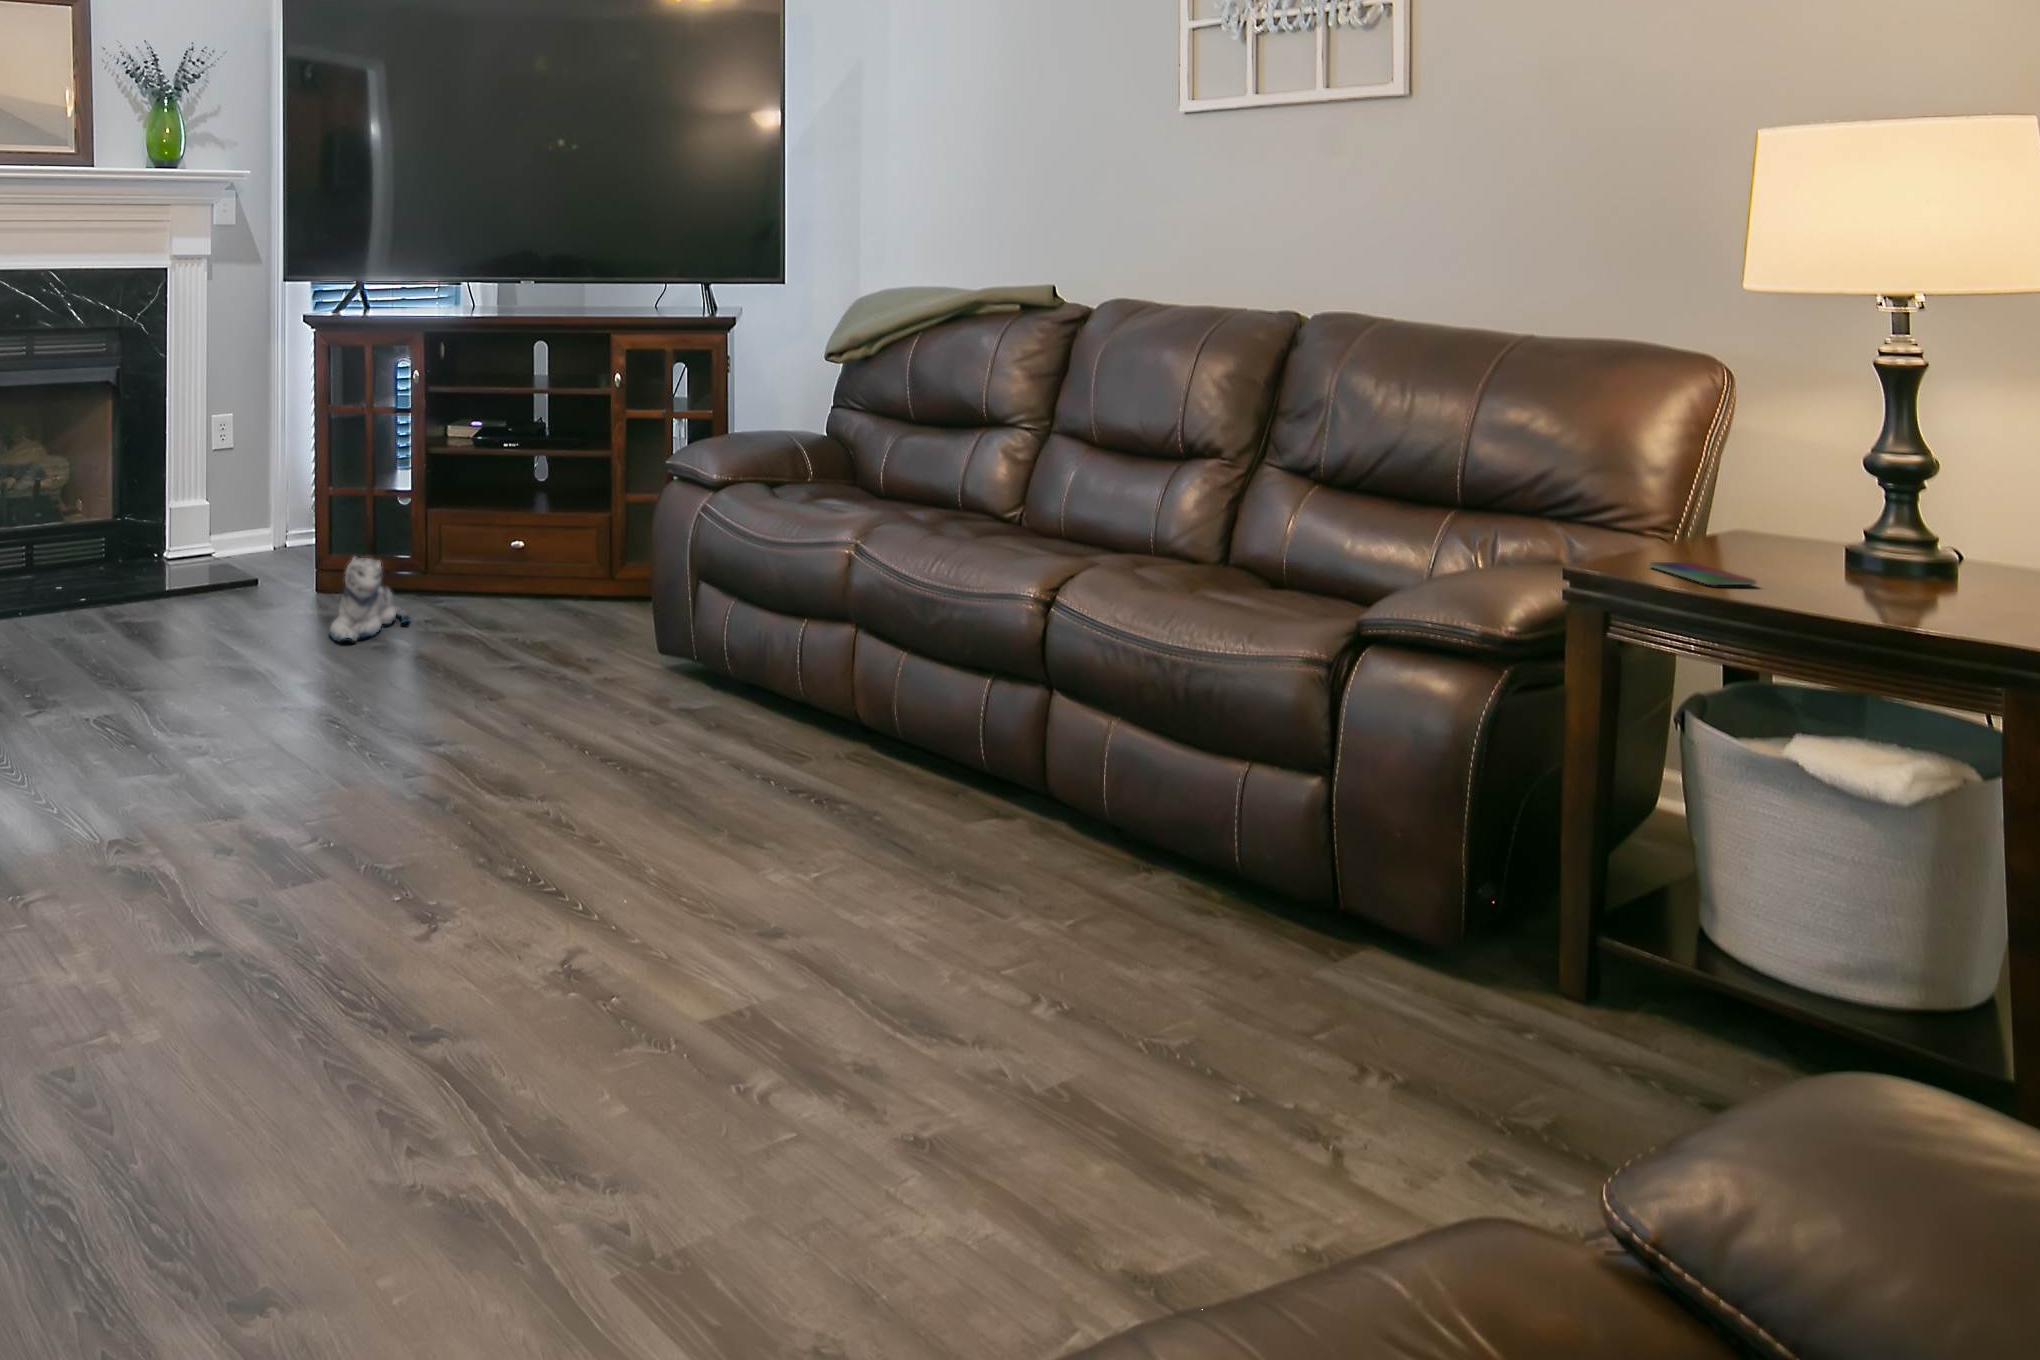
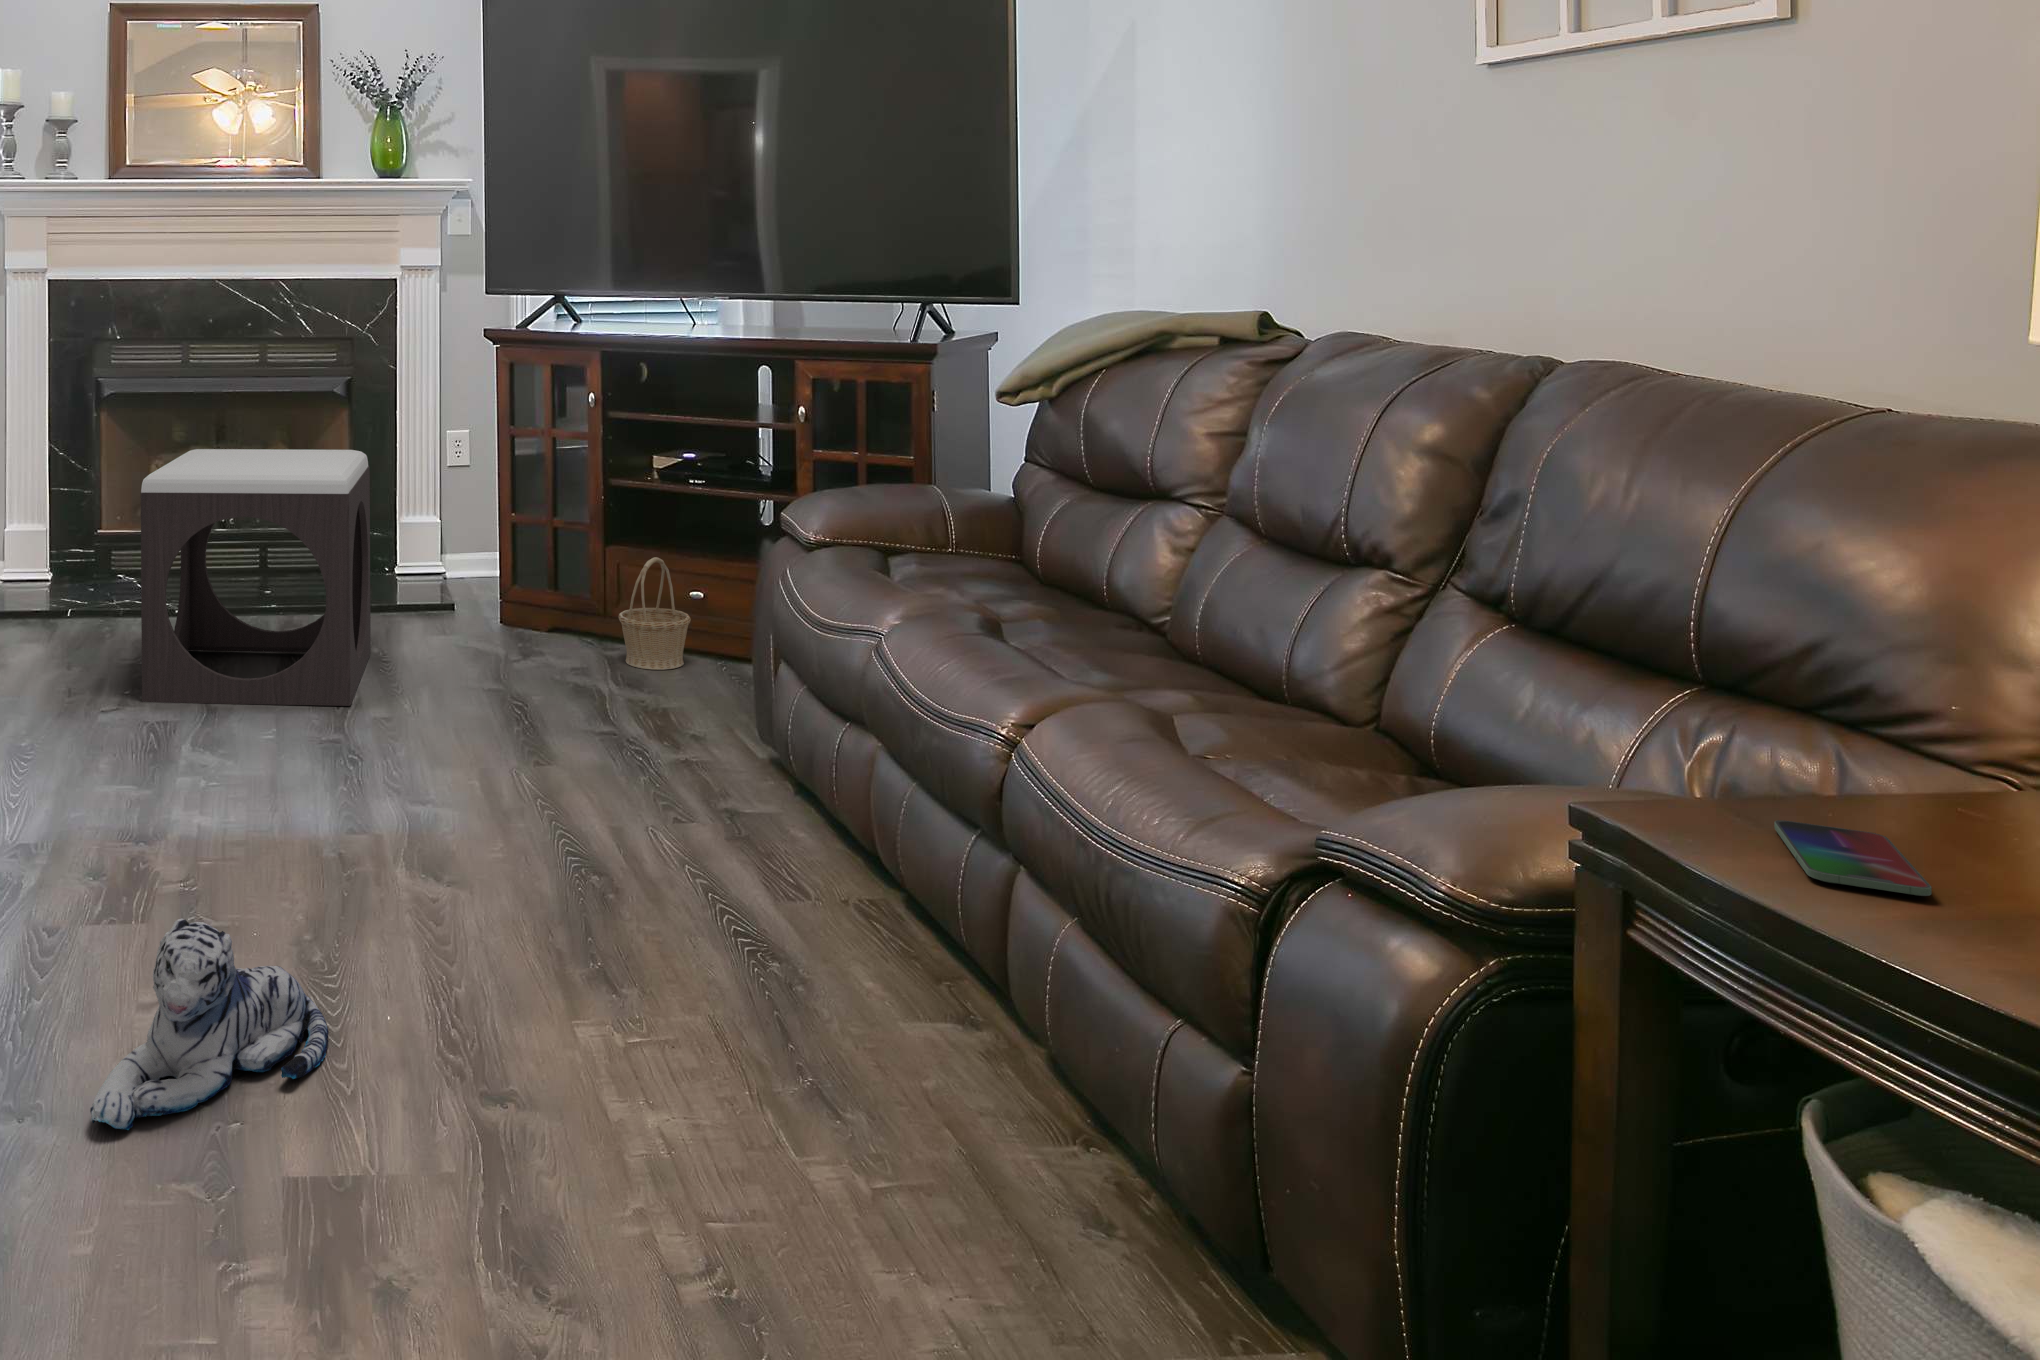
footstool: none [35,436,274,707] -> present [141,449,371,706]
basket: none [457,517,521,617] -> present [619,557,691,670]
plush toy: present [330,557,410,642] -> present [90,918,329,1130]

